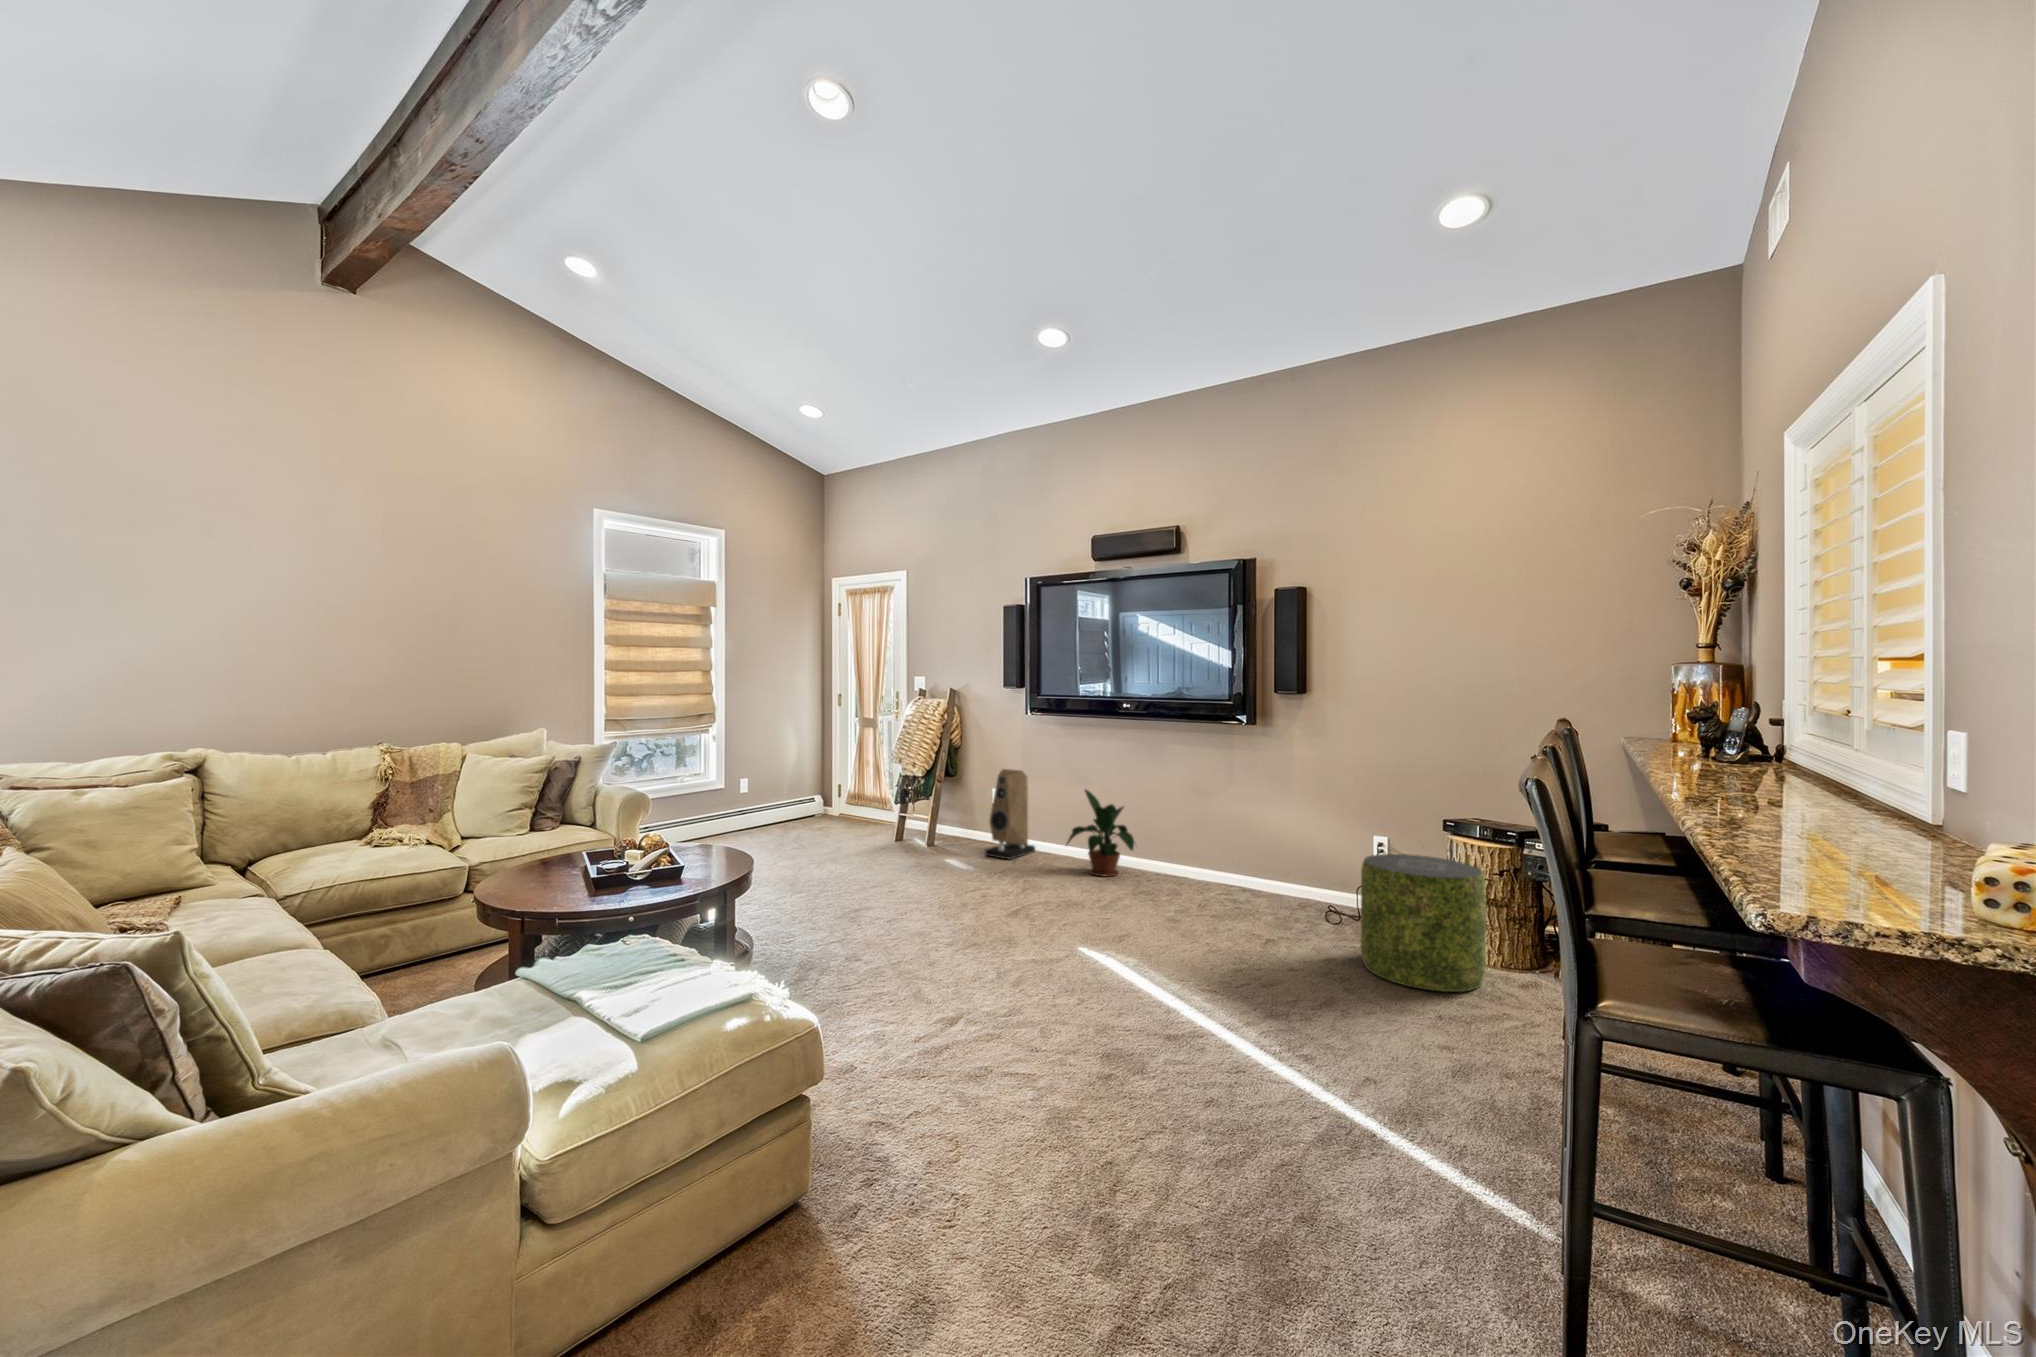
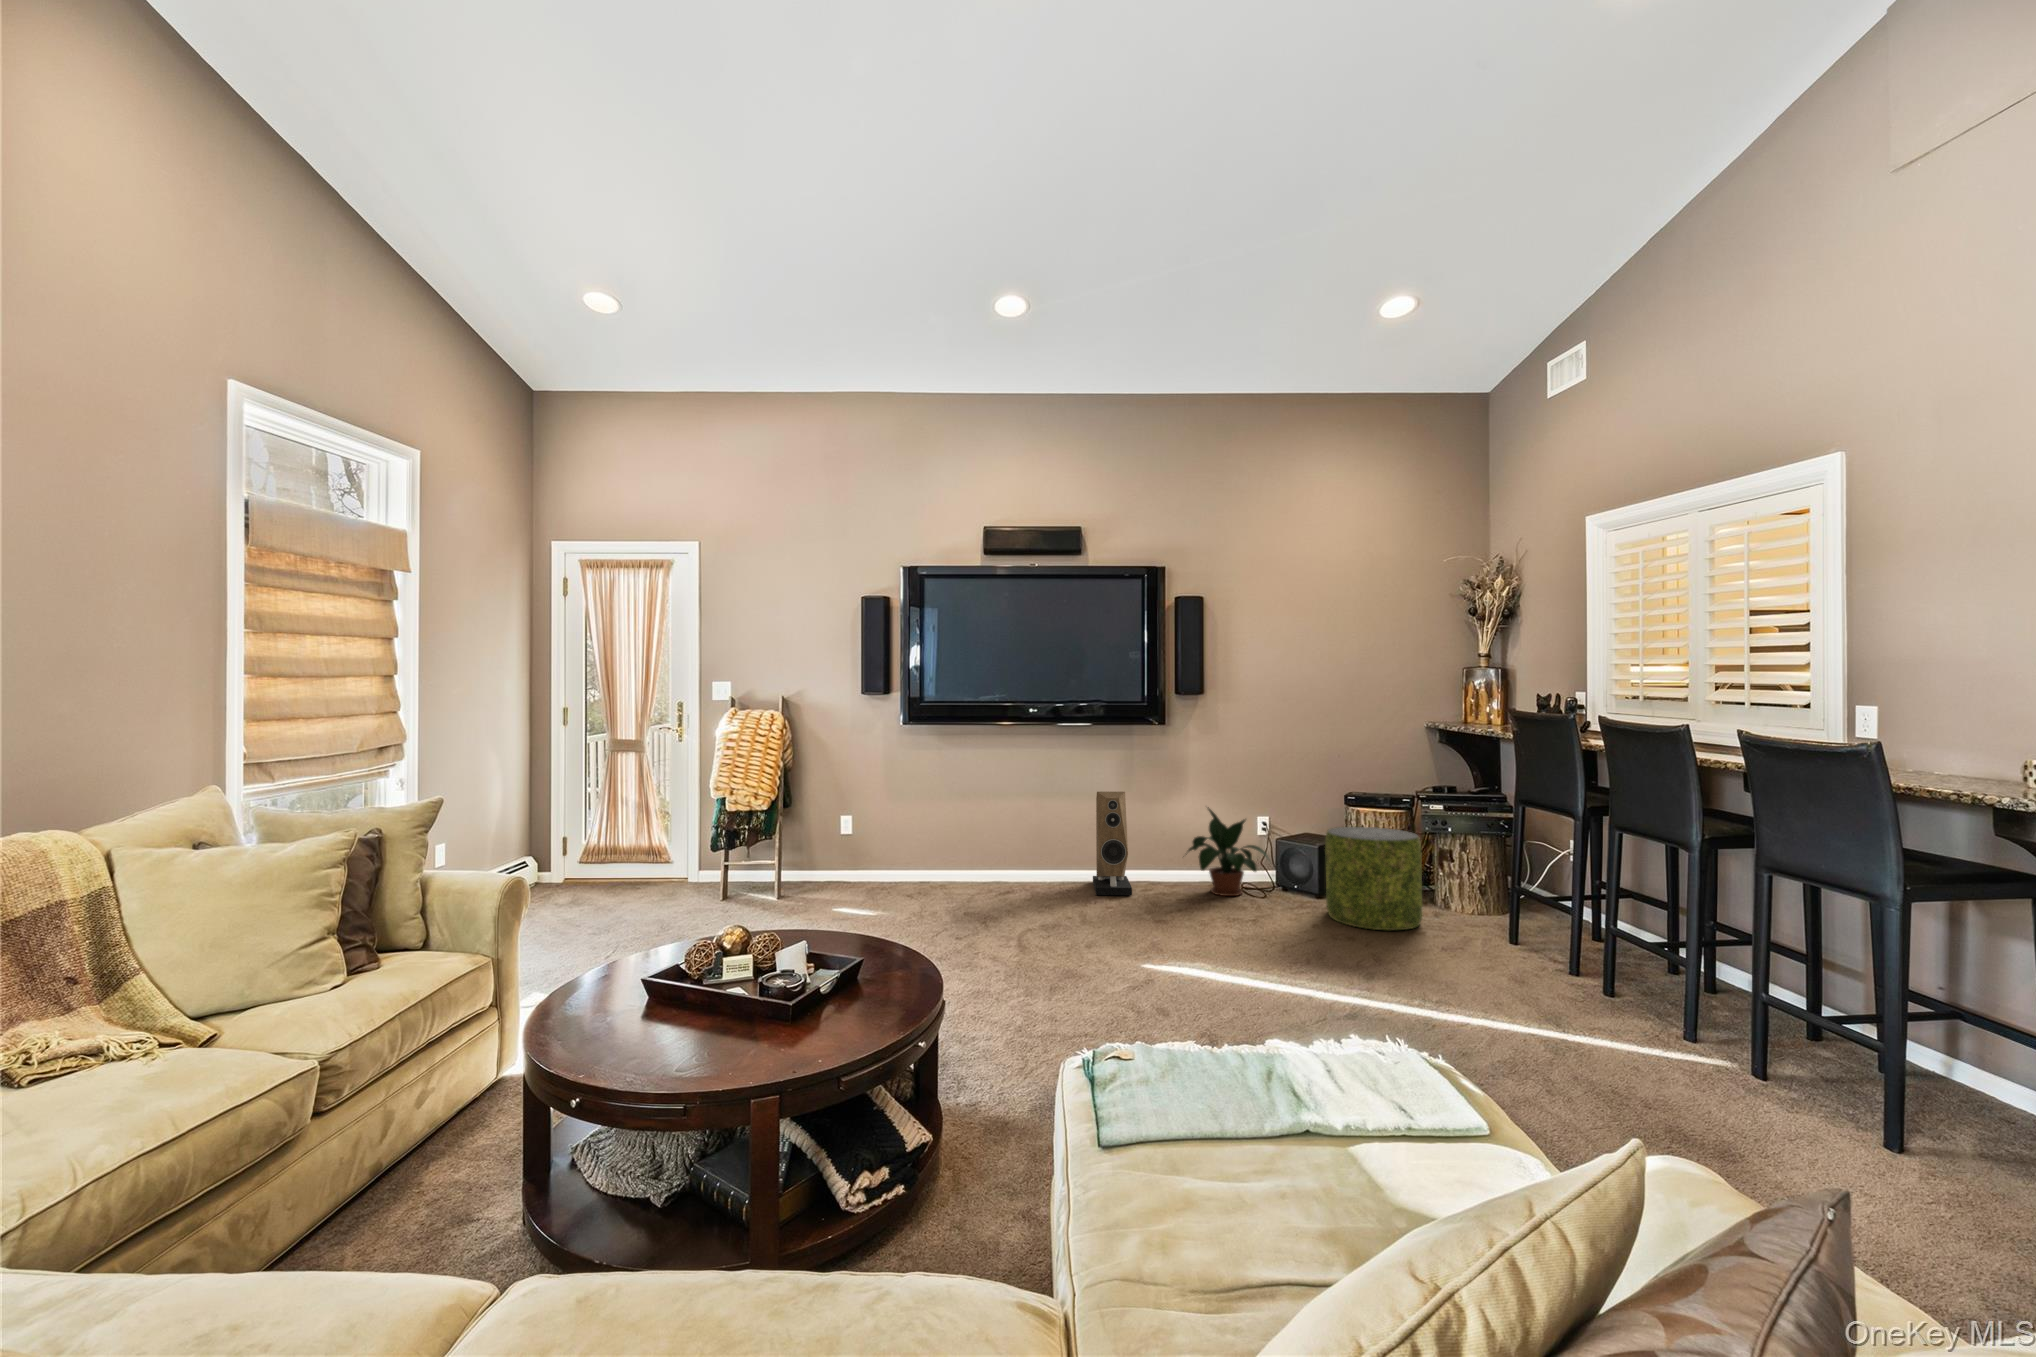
speaker: present [985,769,1035,859] -> present [1093,792,1132,895]
potted plant: present [1067,790,1135,877] -> present [1186,807,1269,896]

